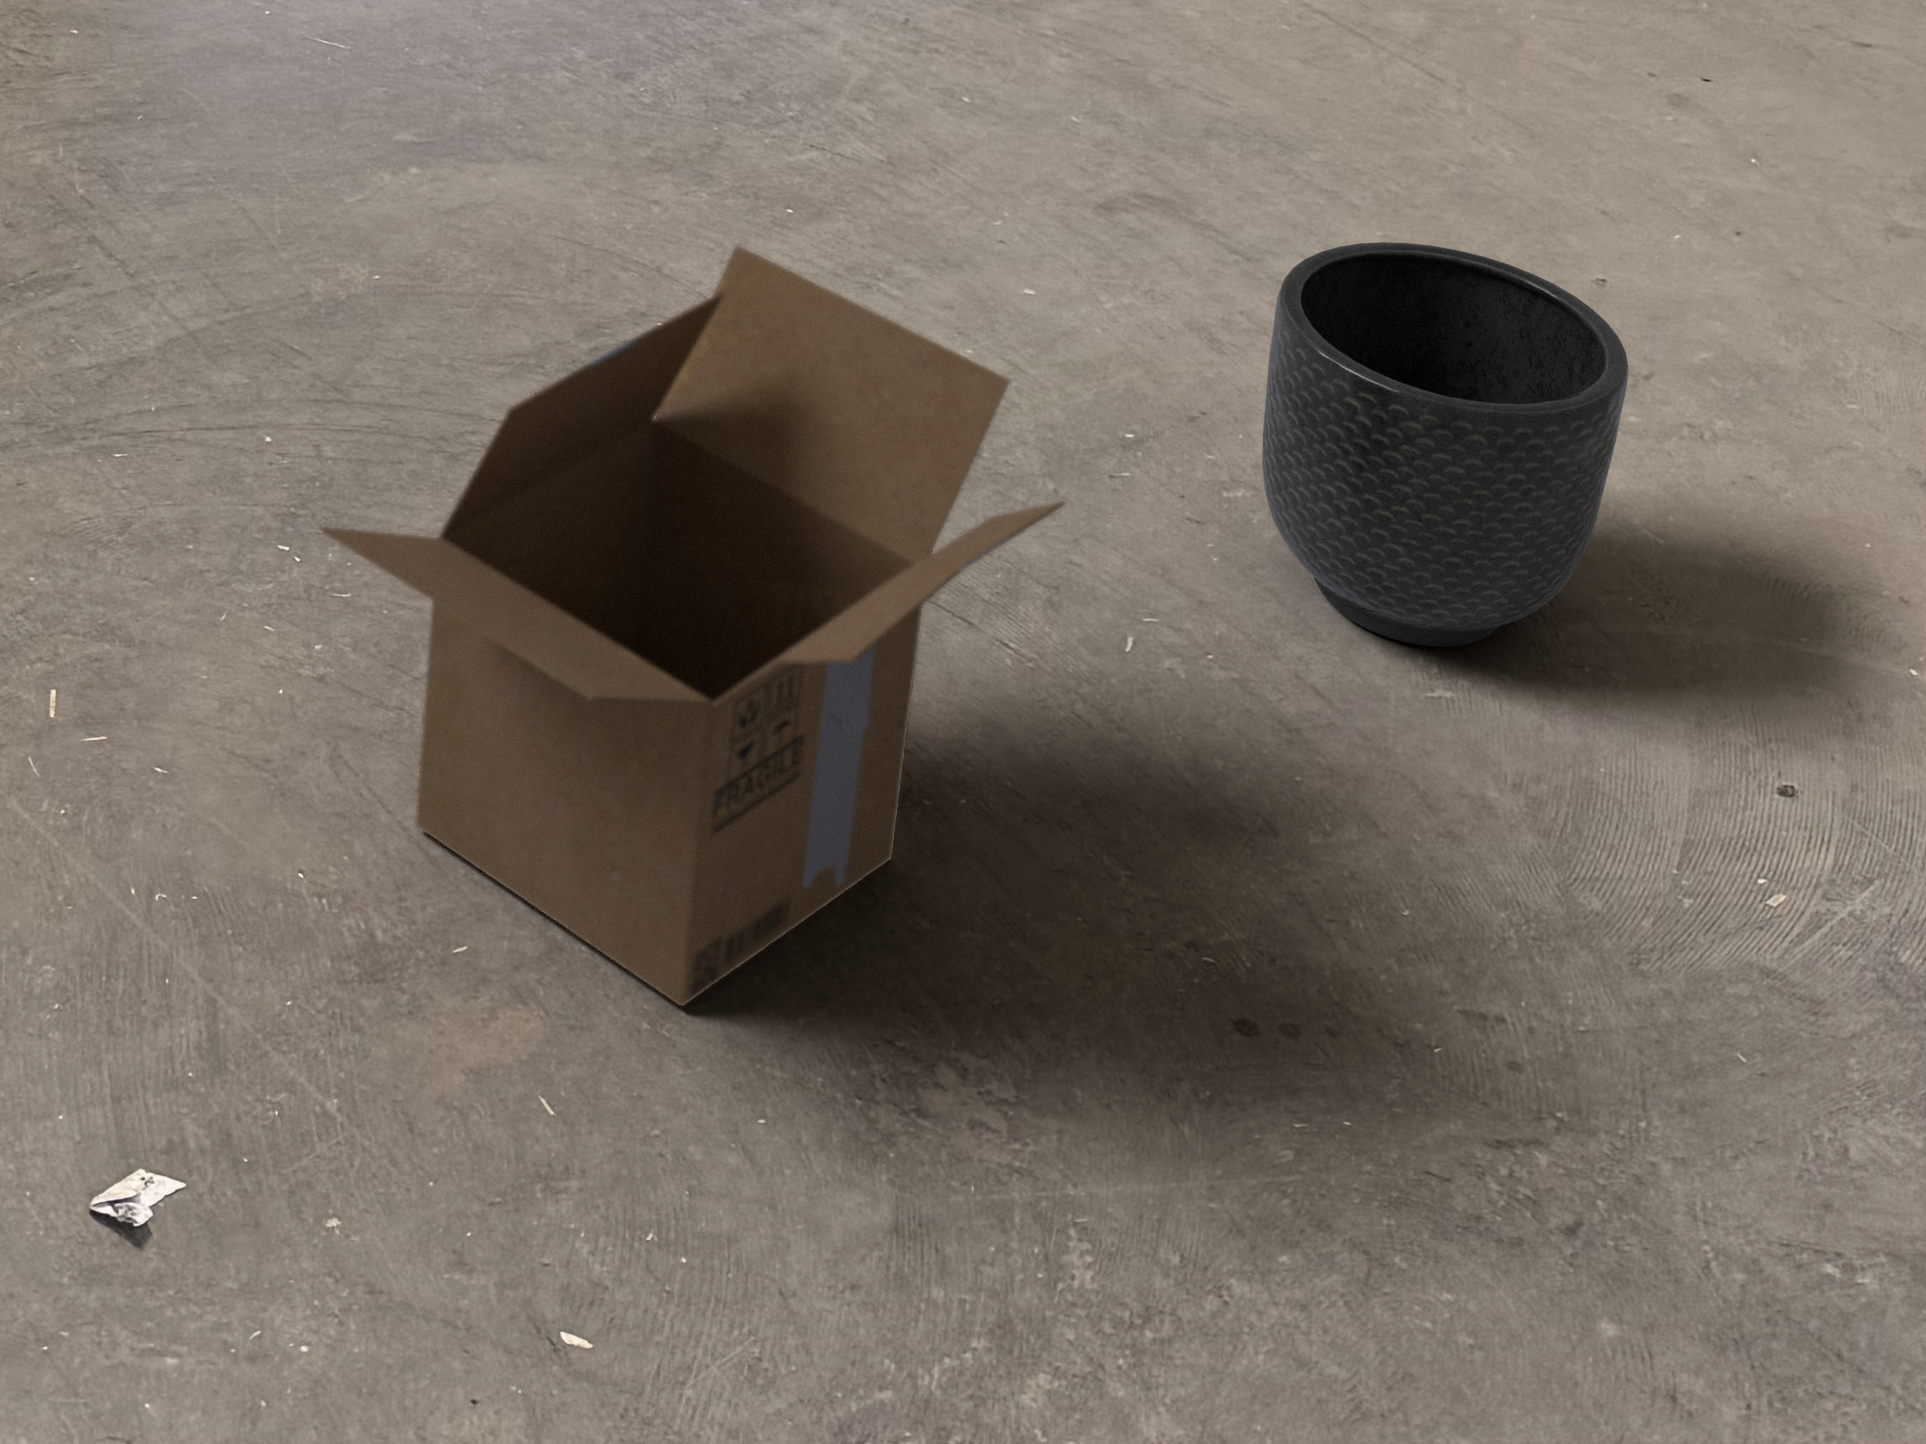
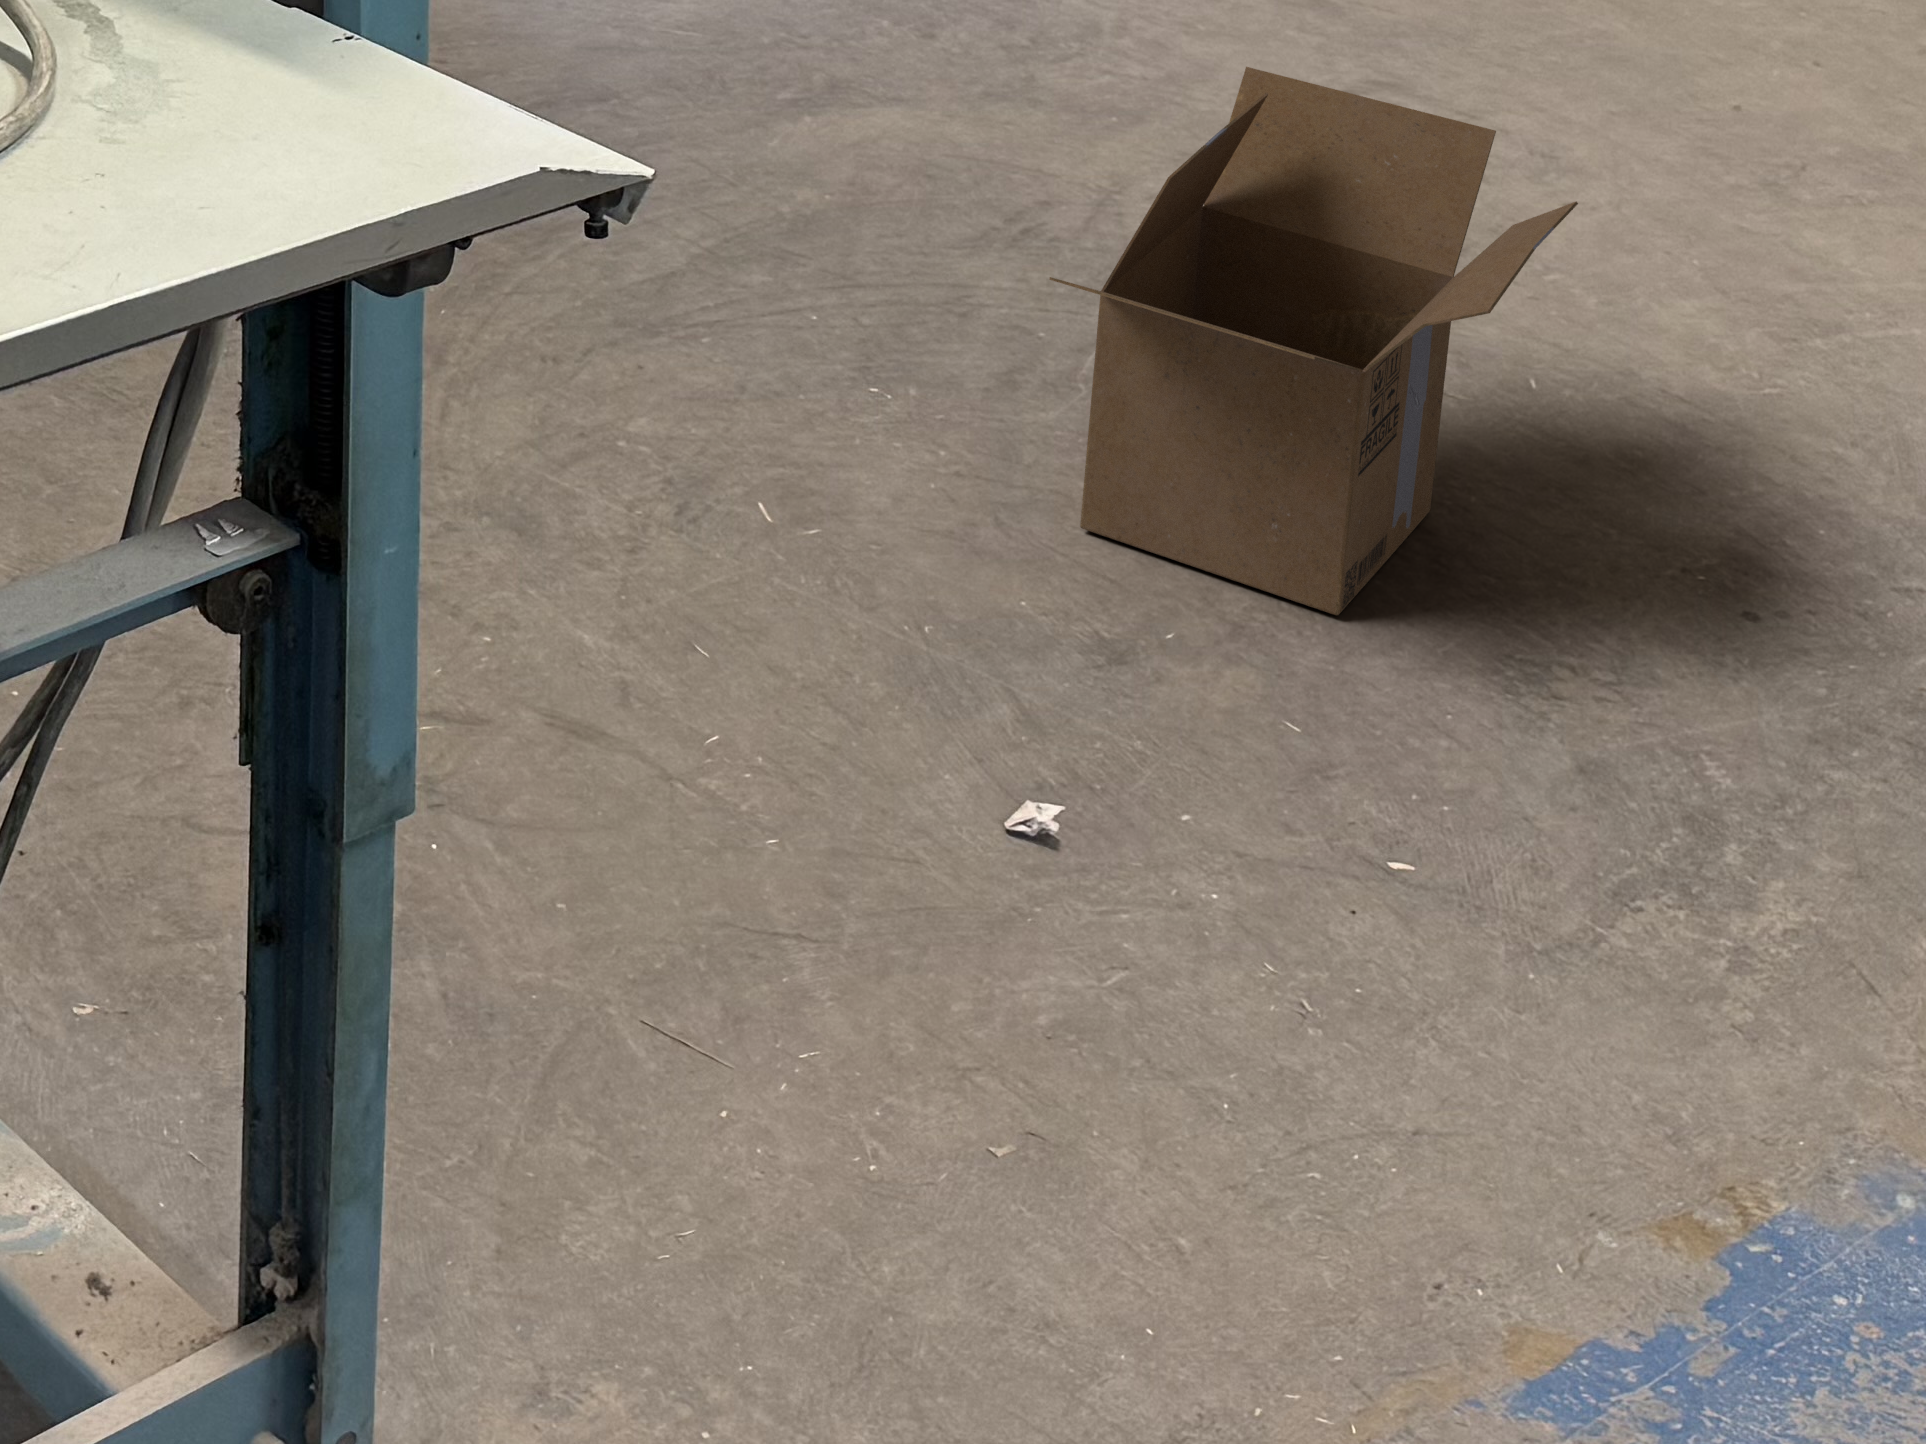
planter: present [1262,242,1629,647] -> none [1583,45,1865,340]

